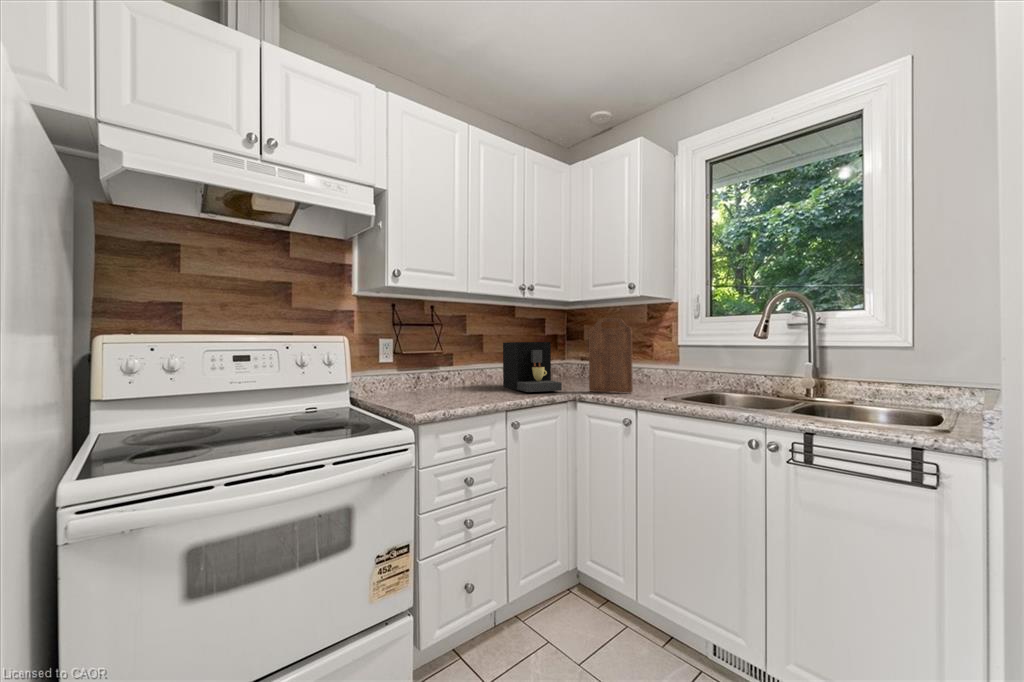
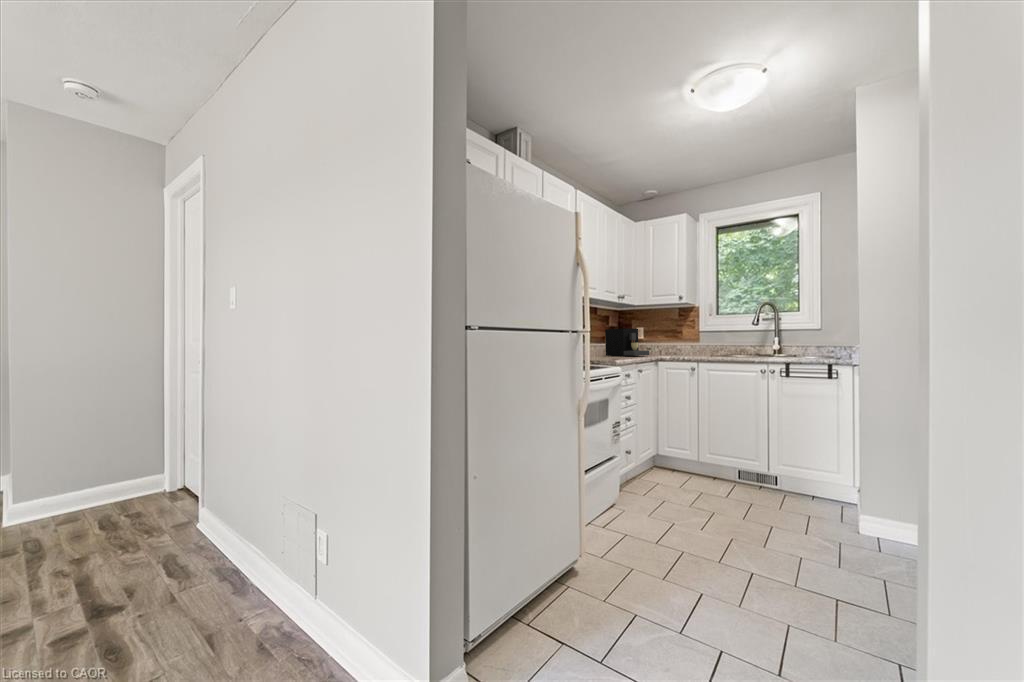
cutting board: present [589,318,633,393] -> none [661,315,687,356]

